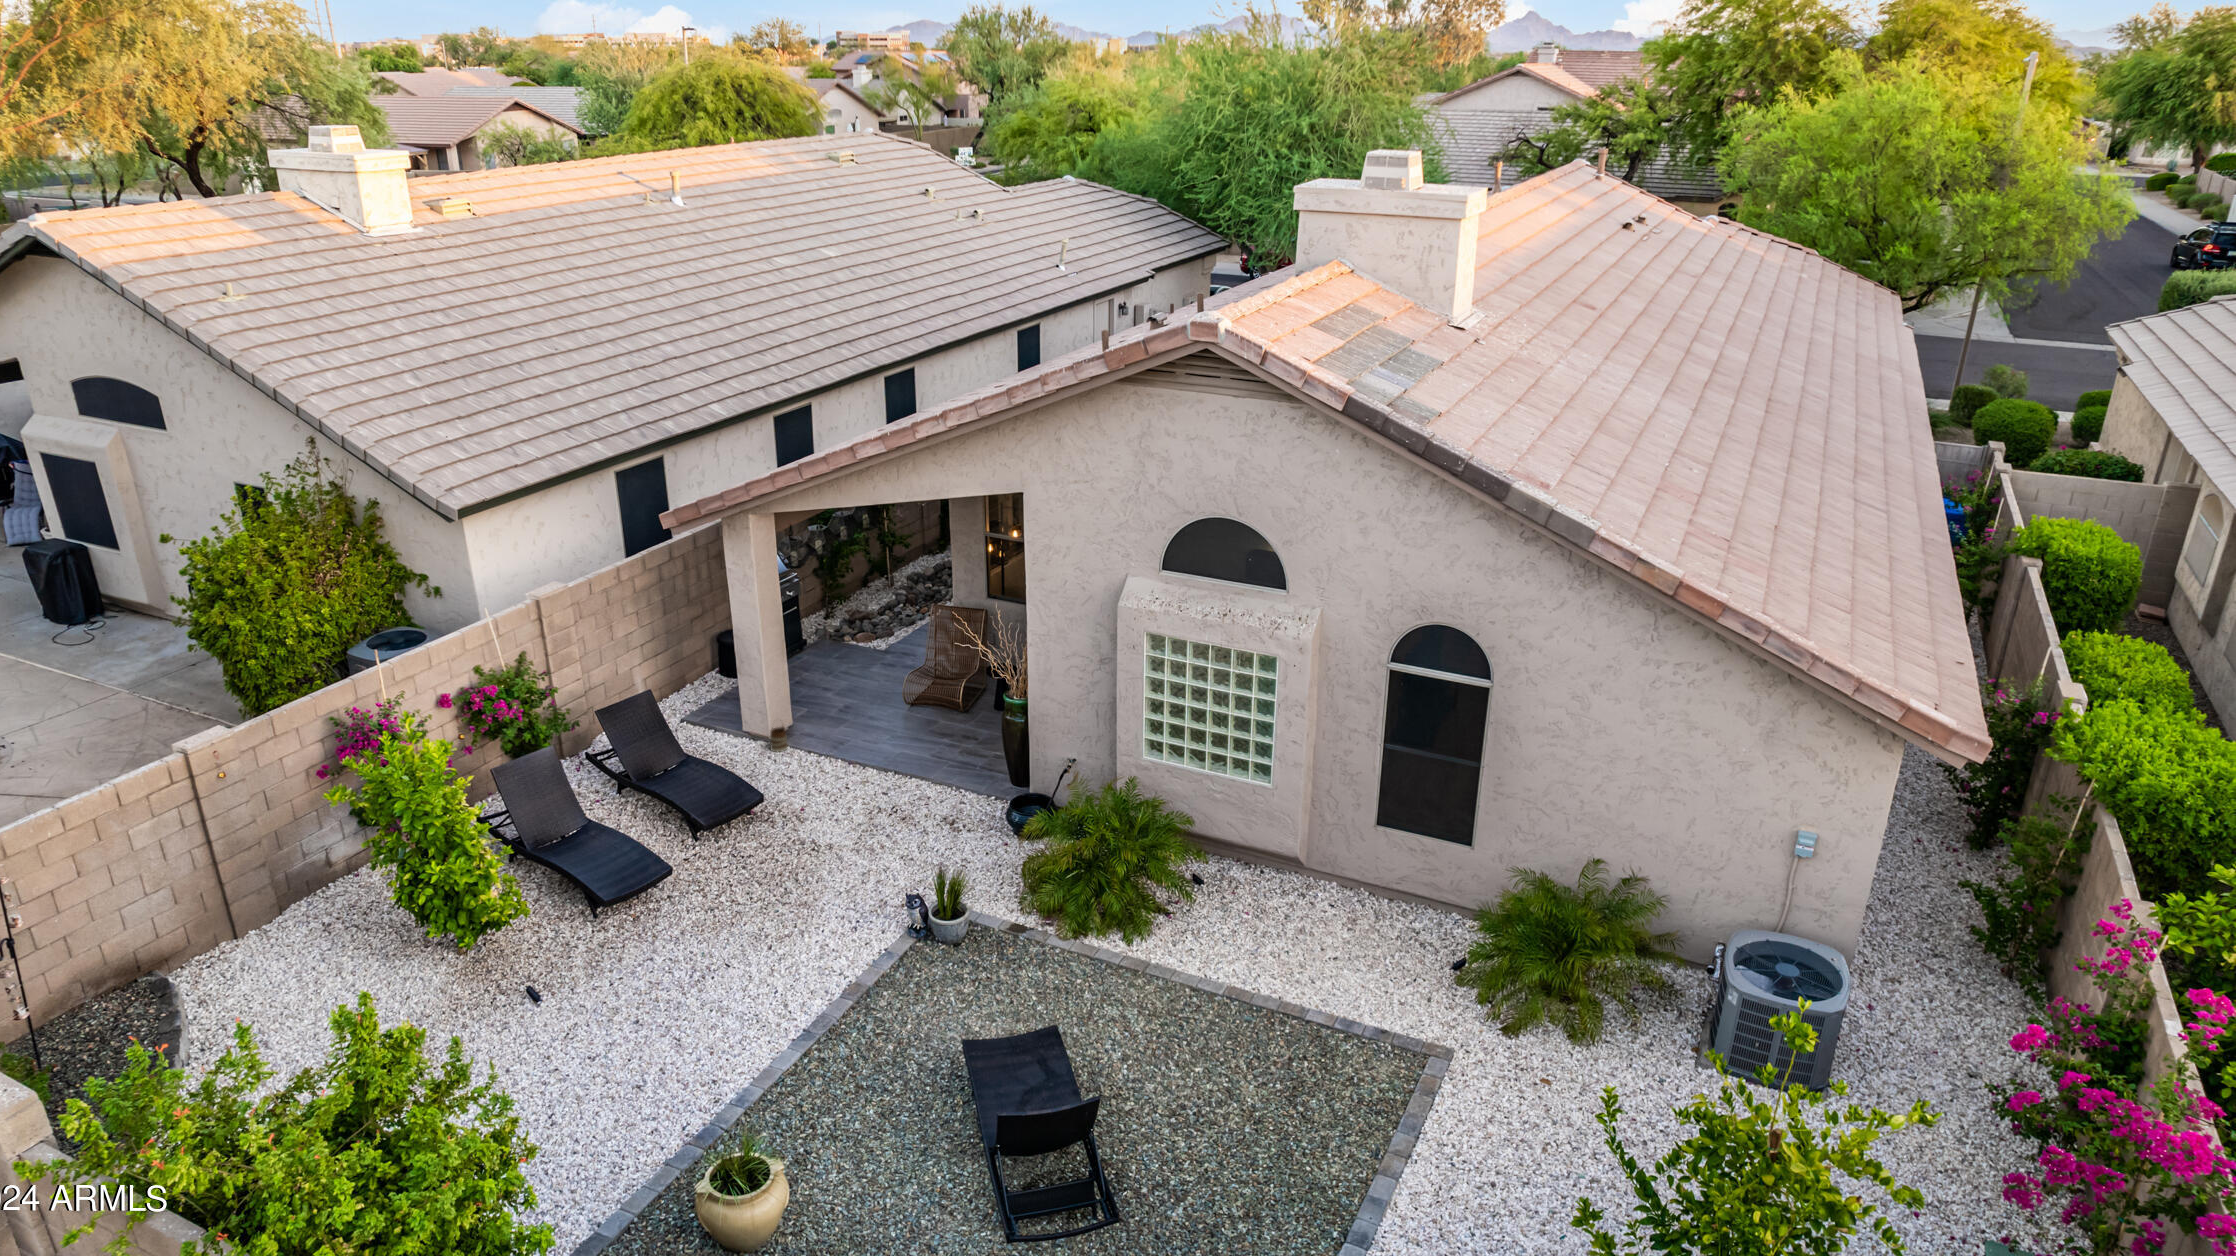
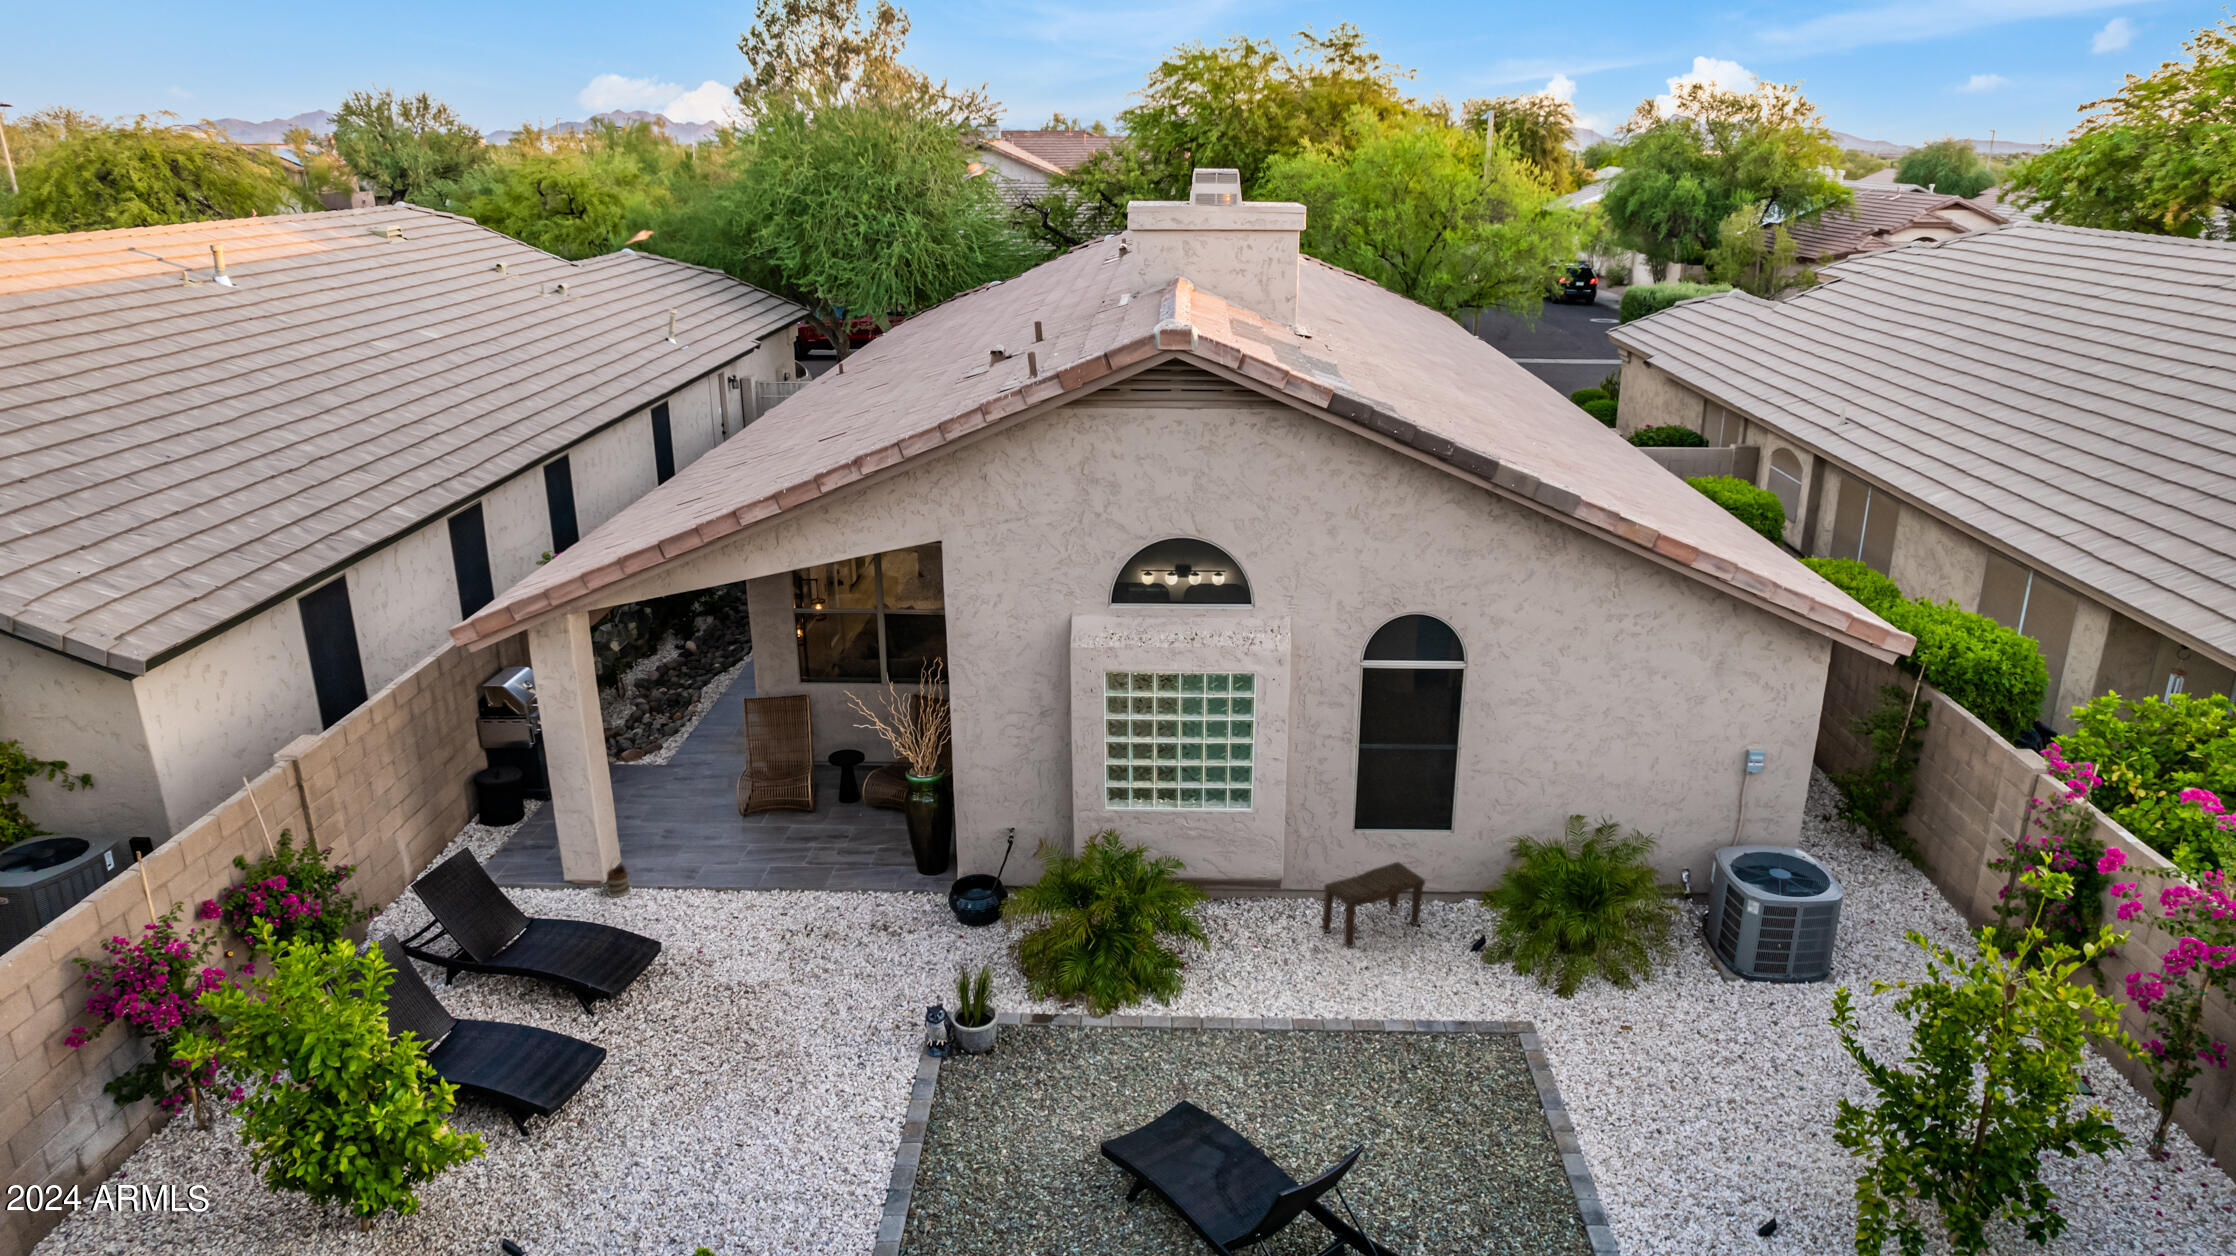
bench: none [1321,874,1428,944] -> present [1322,862,1425,948]

